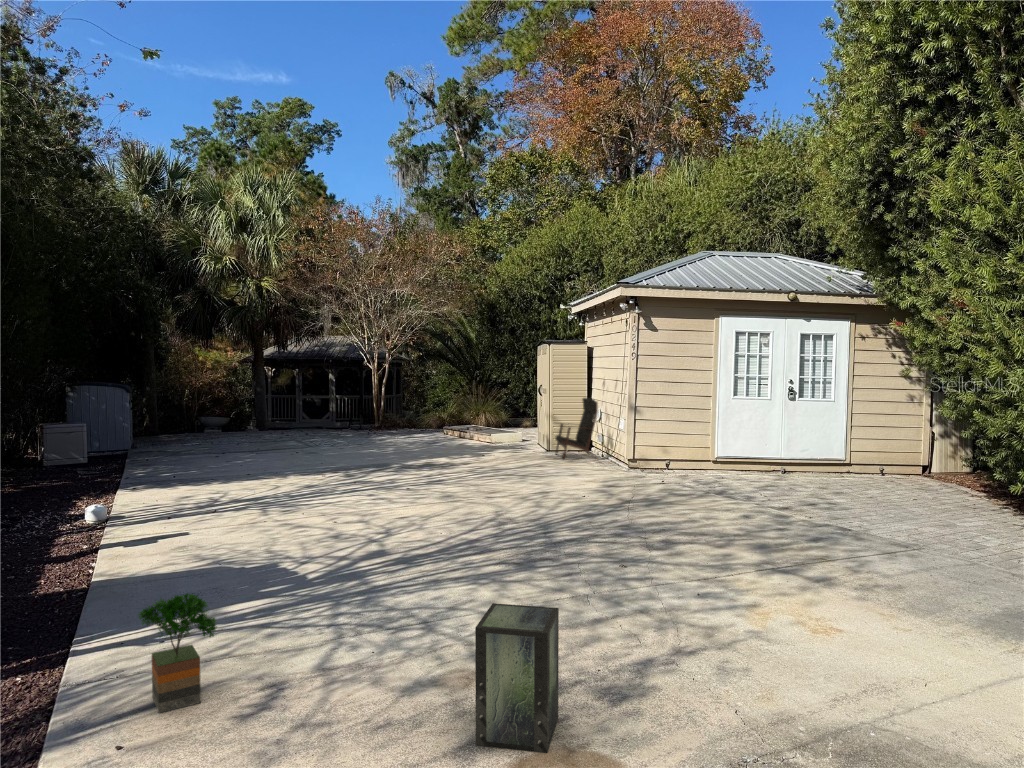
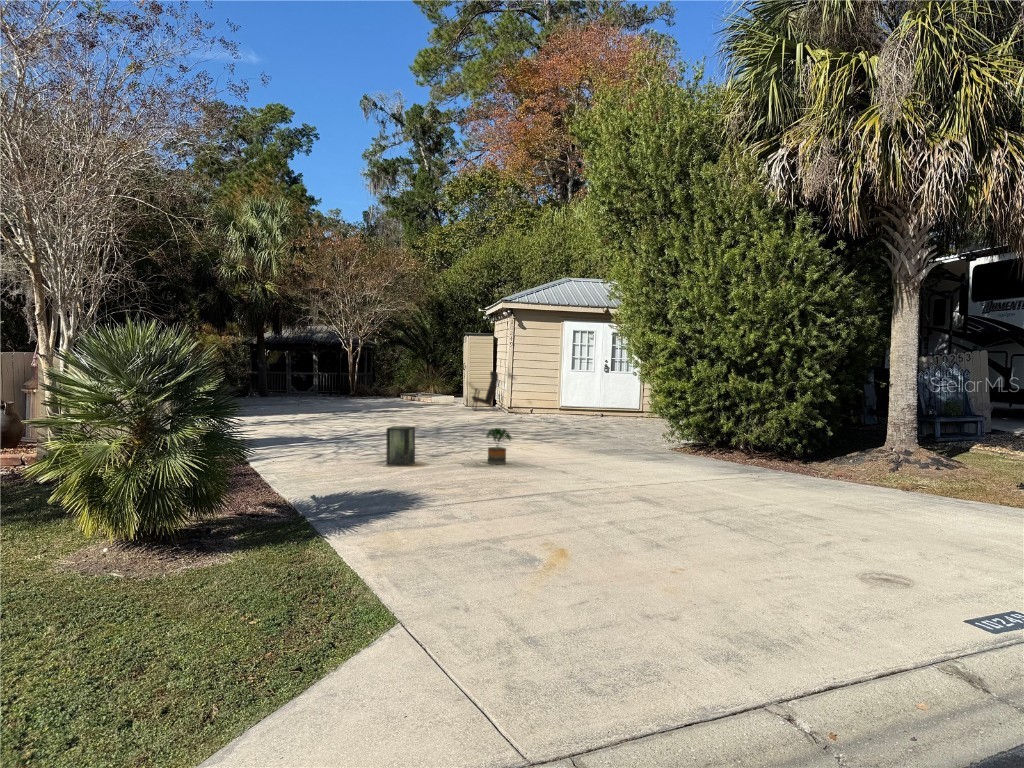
potted tree: present [138,593,217,713] -> present [486,428,511,465]

